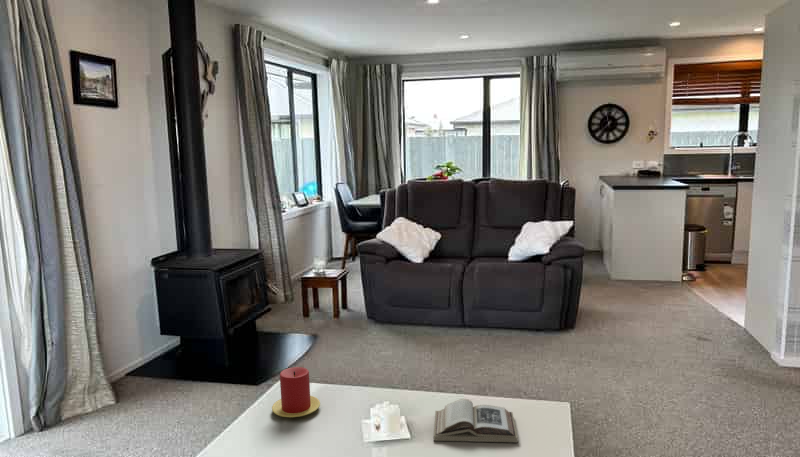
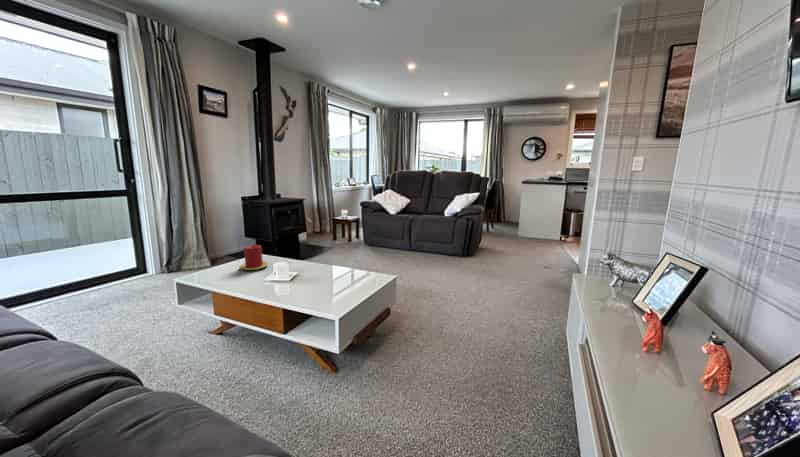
book: present [434,399,518,442] -> none [304,268,361,293]

